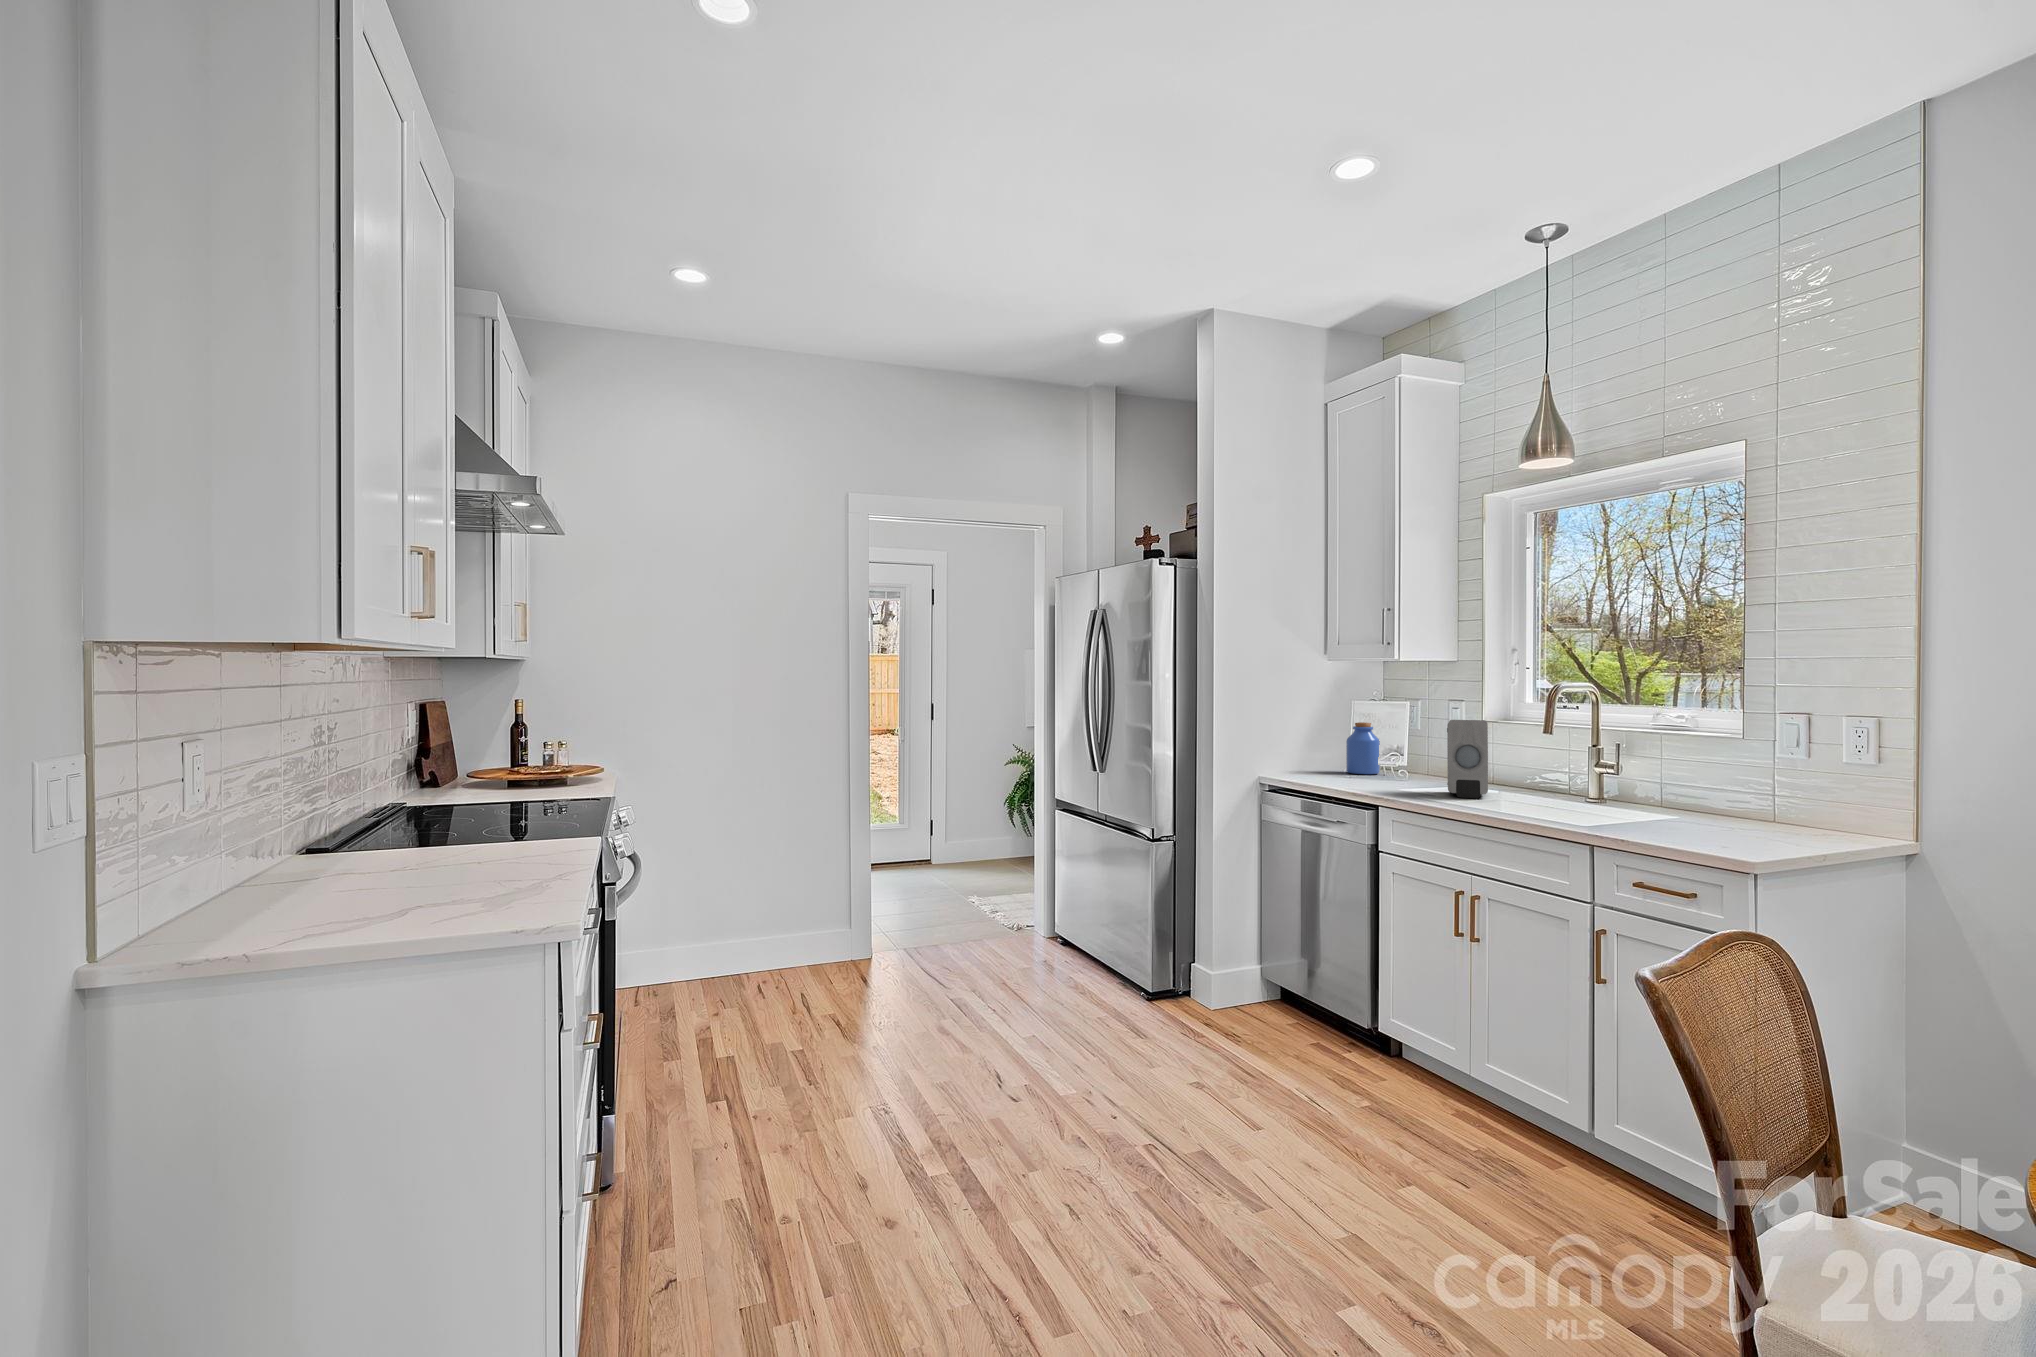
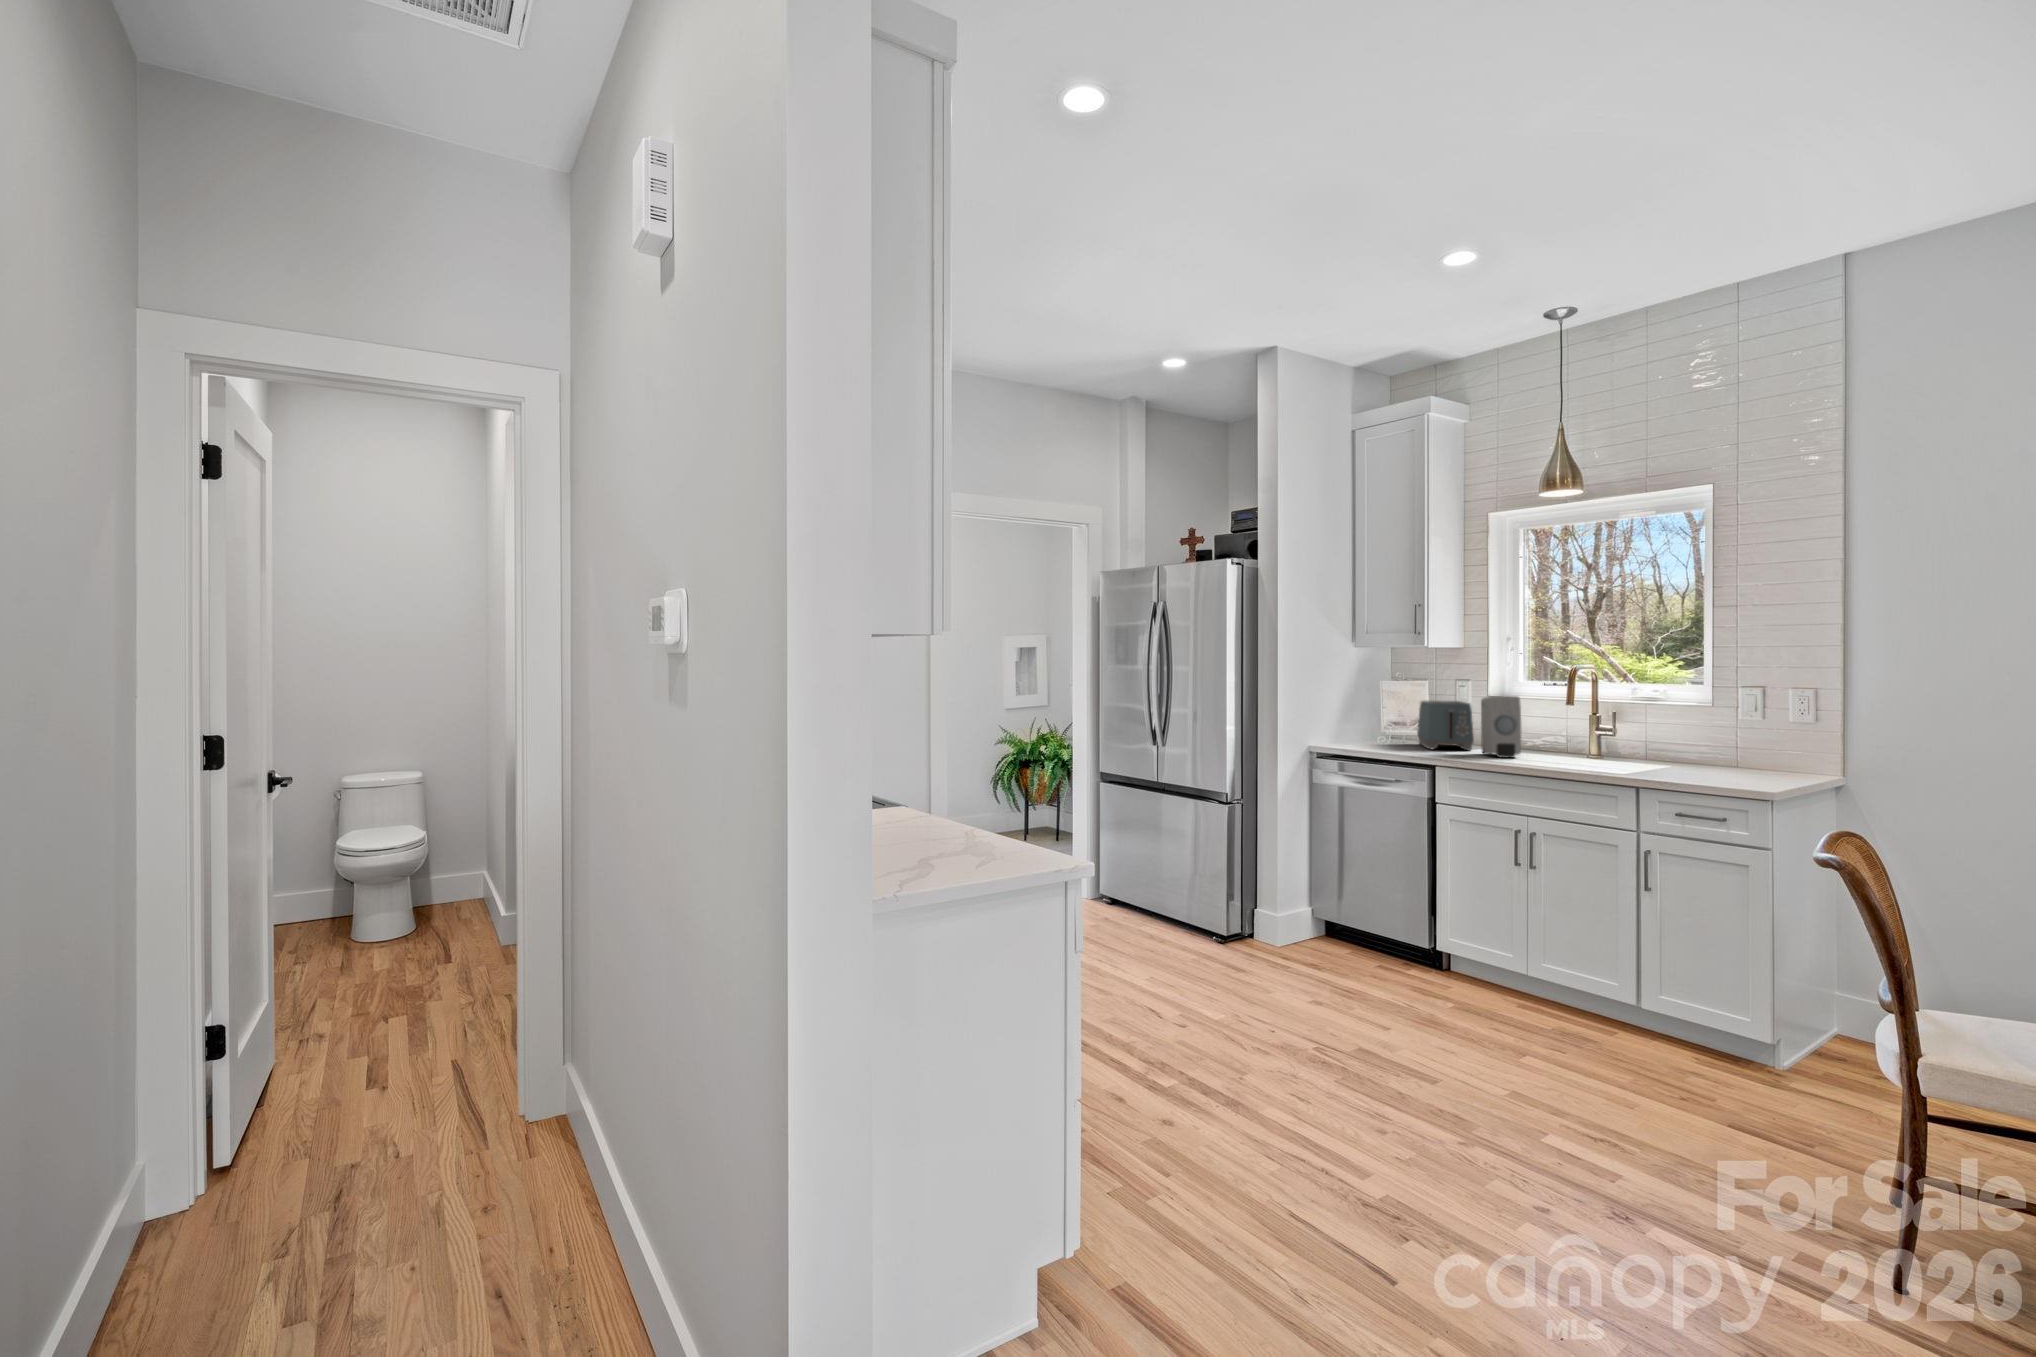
jar: present [1346,722,1380,774] -> none [1374,700,1402,743]
toaster: none [1389,724,1448,786] -> present [1417,700,1474,750]

